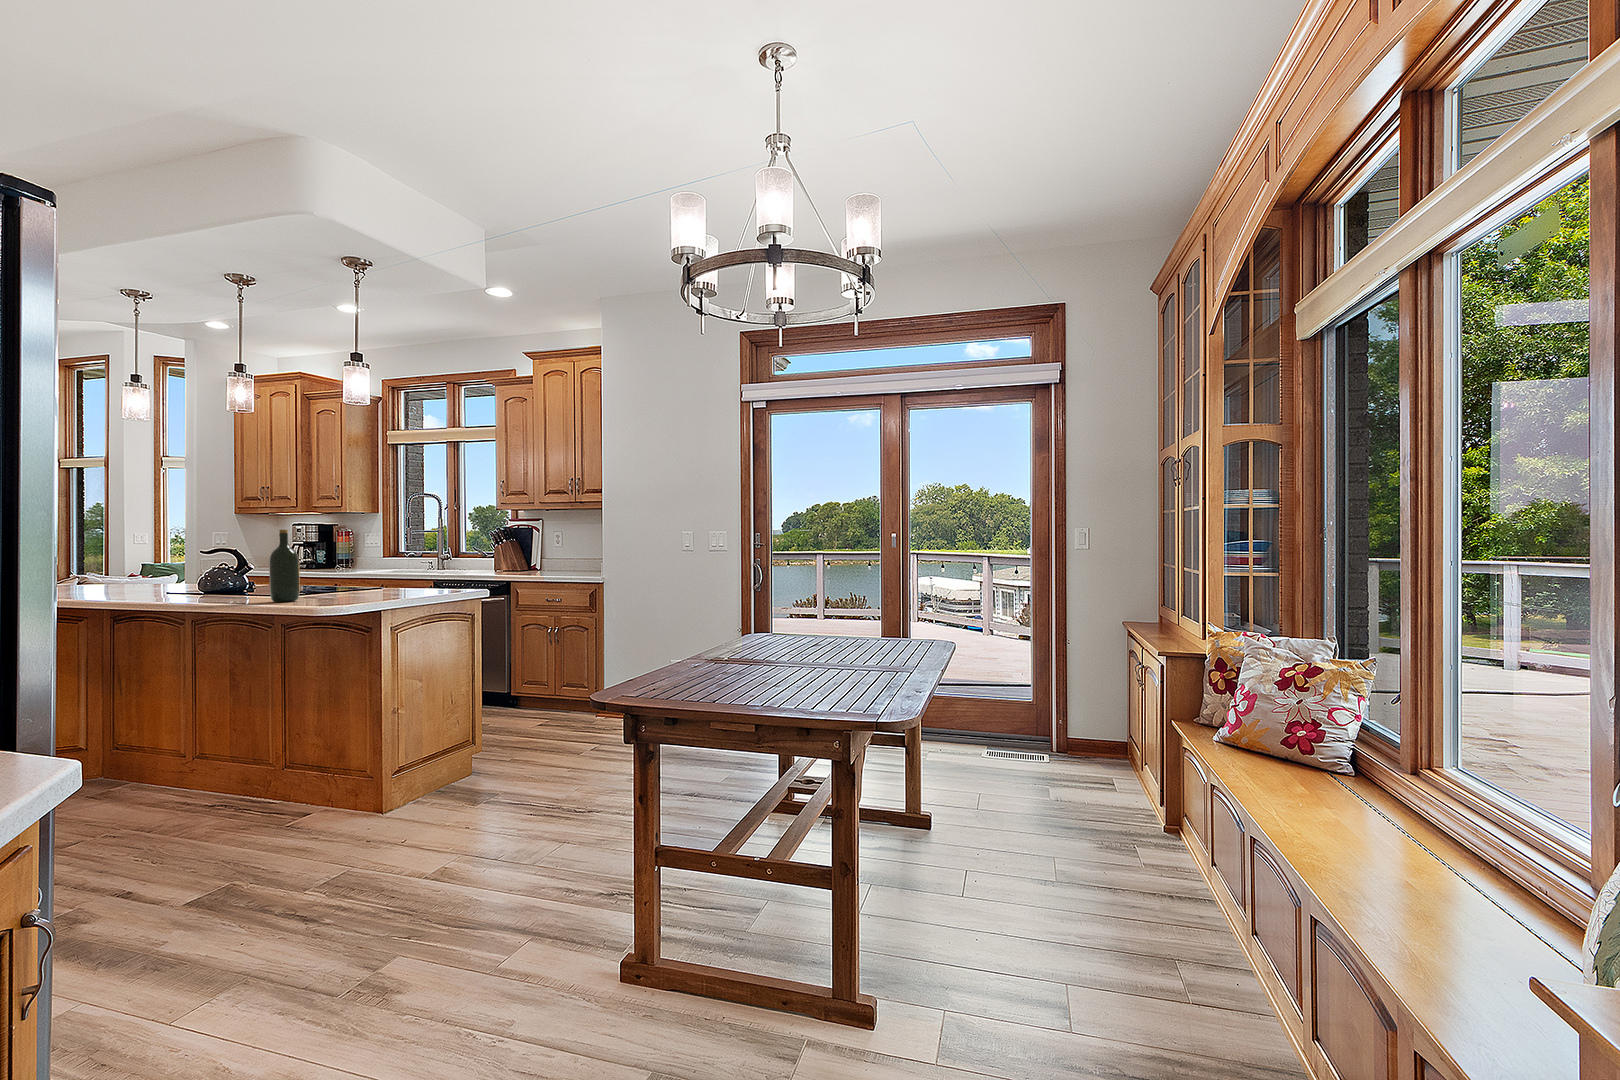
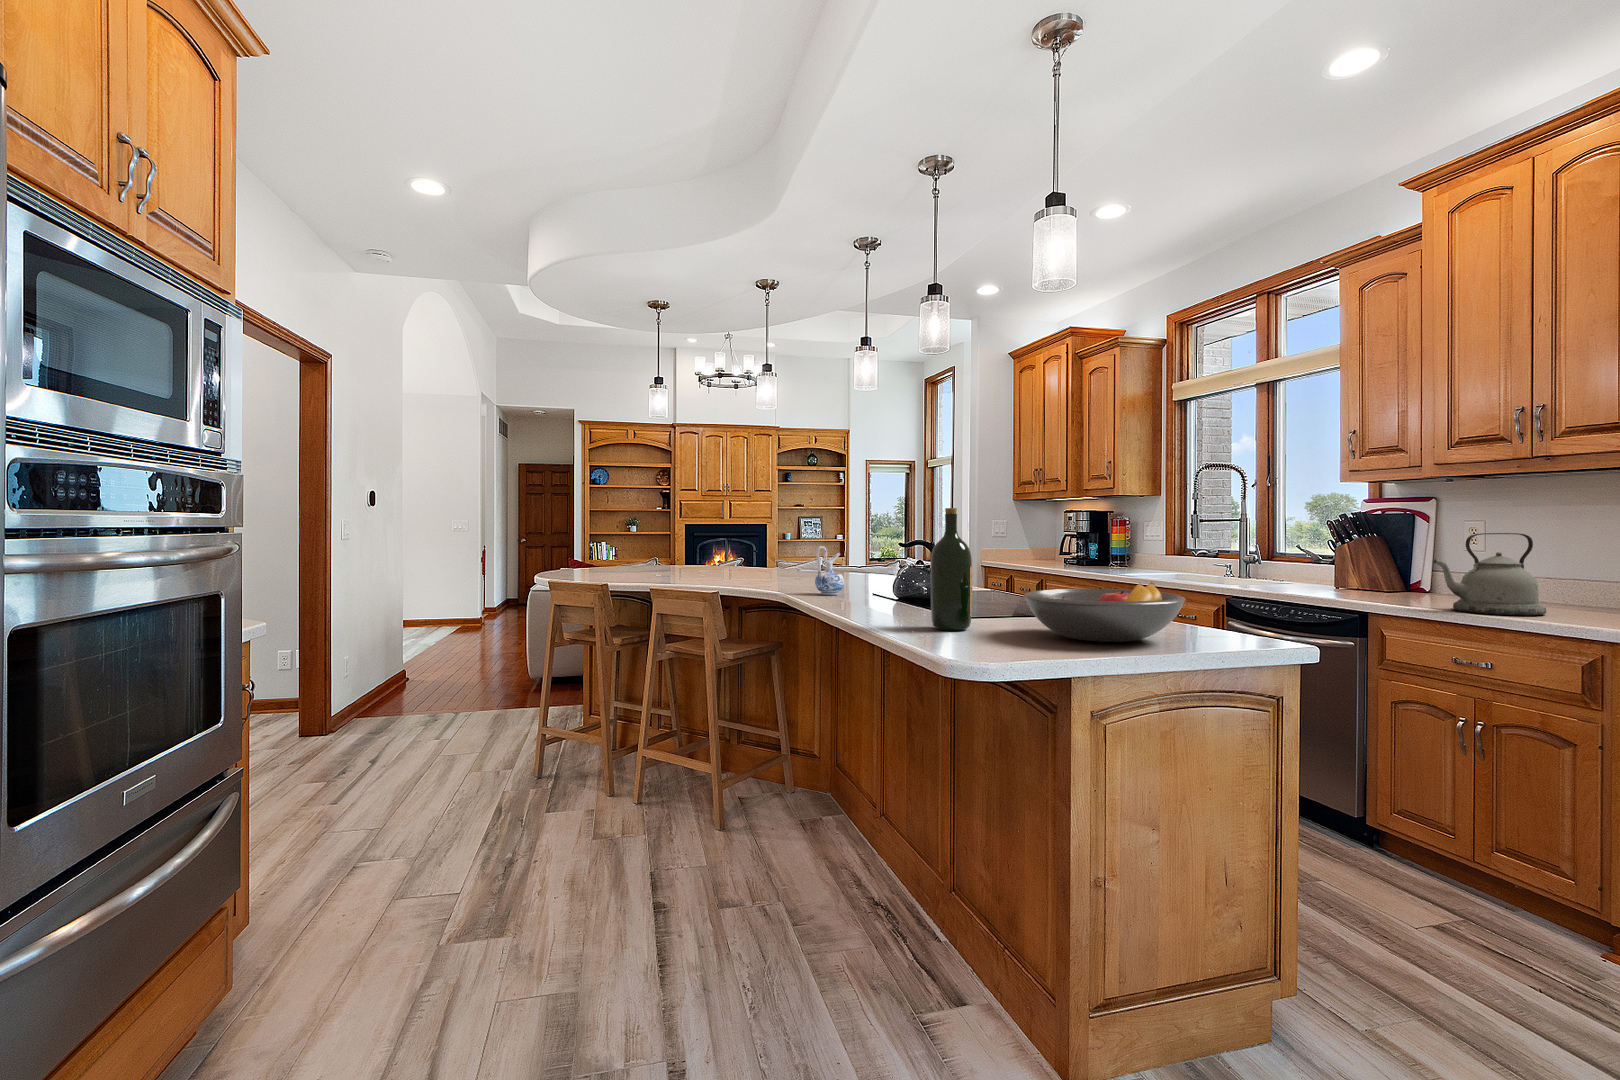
kettle: none [537,539,581,578] -> present [1434,533,1546,615]
ceramic pitcher: none [106,558,138,597] -> present [815,546,844,595]
fruit bowl: none [335,567,425,598] -> present [1023,582,1186,642]

